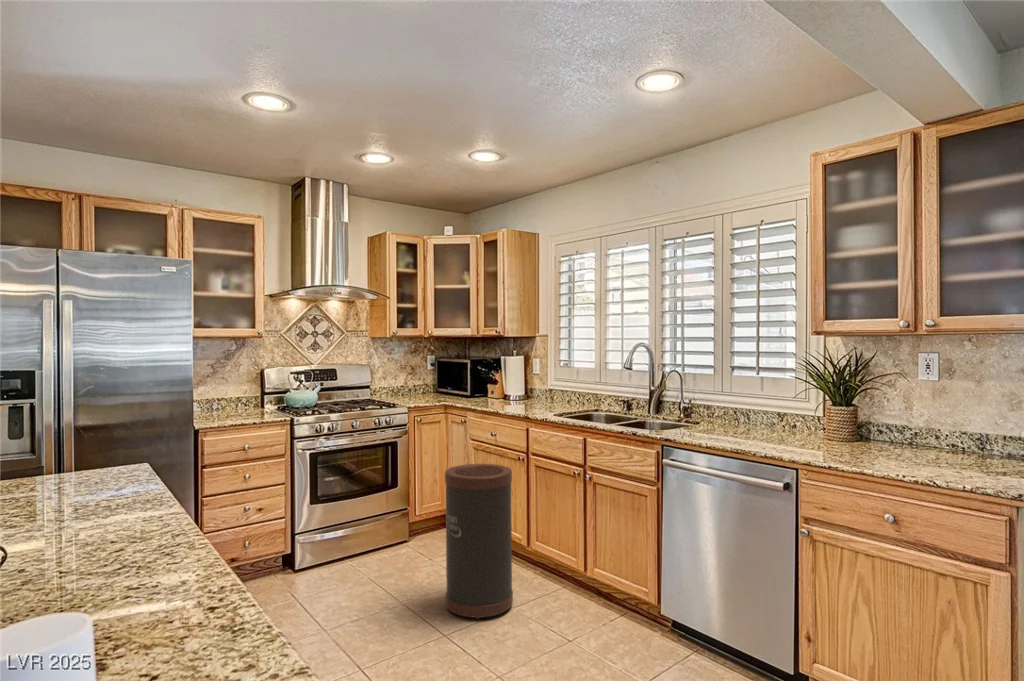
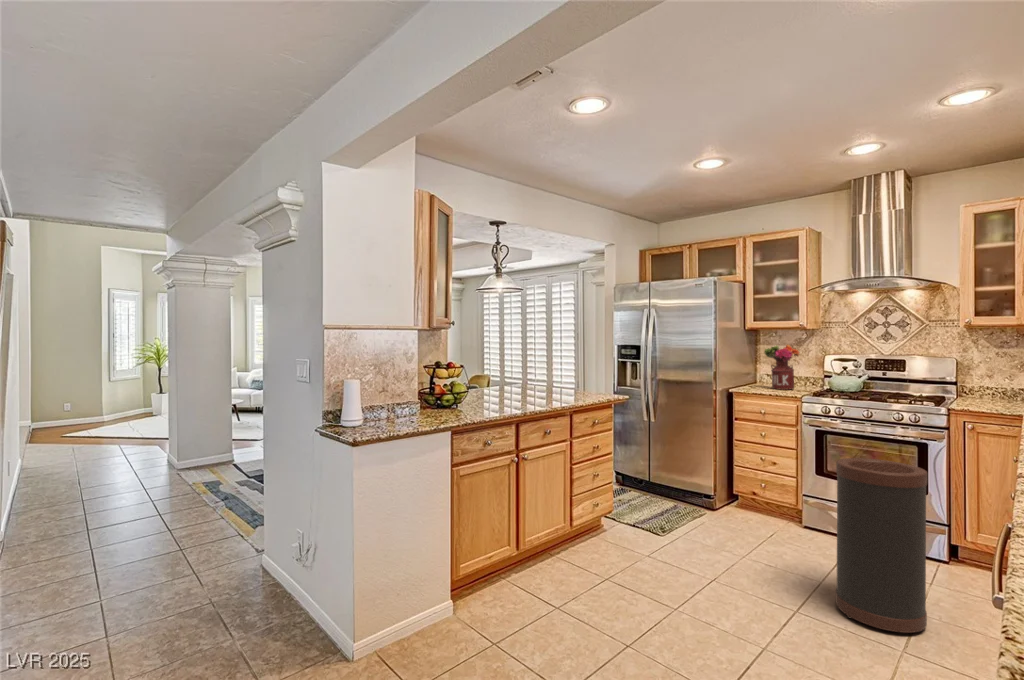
flower arrangement: none [212,358,256,416] -> present [764,345,800,390]

